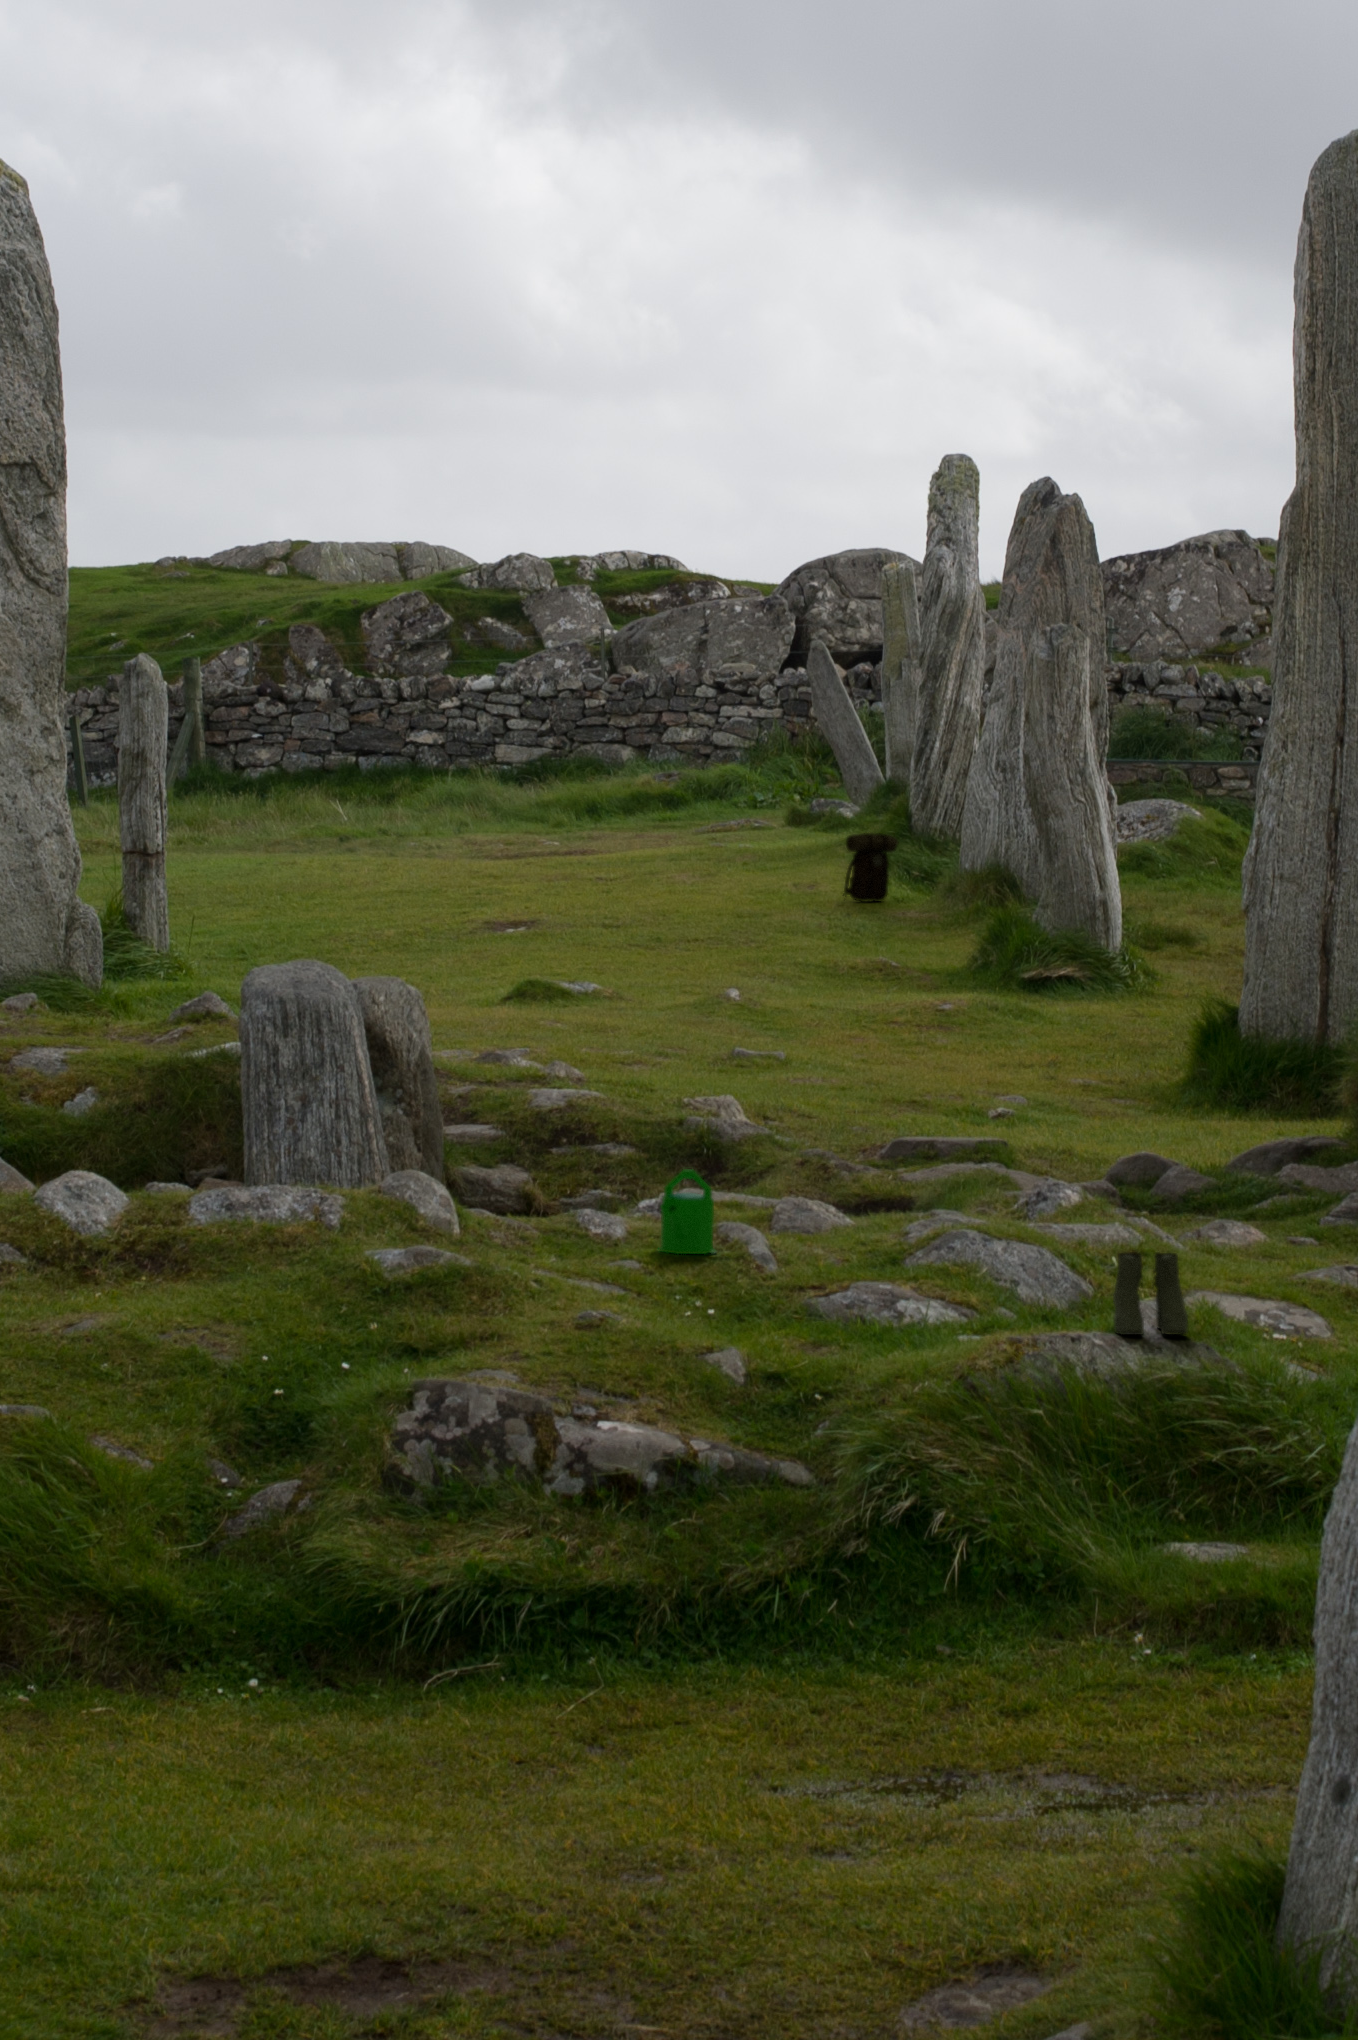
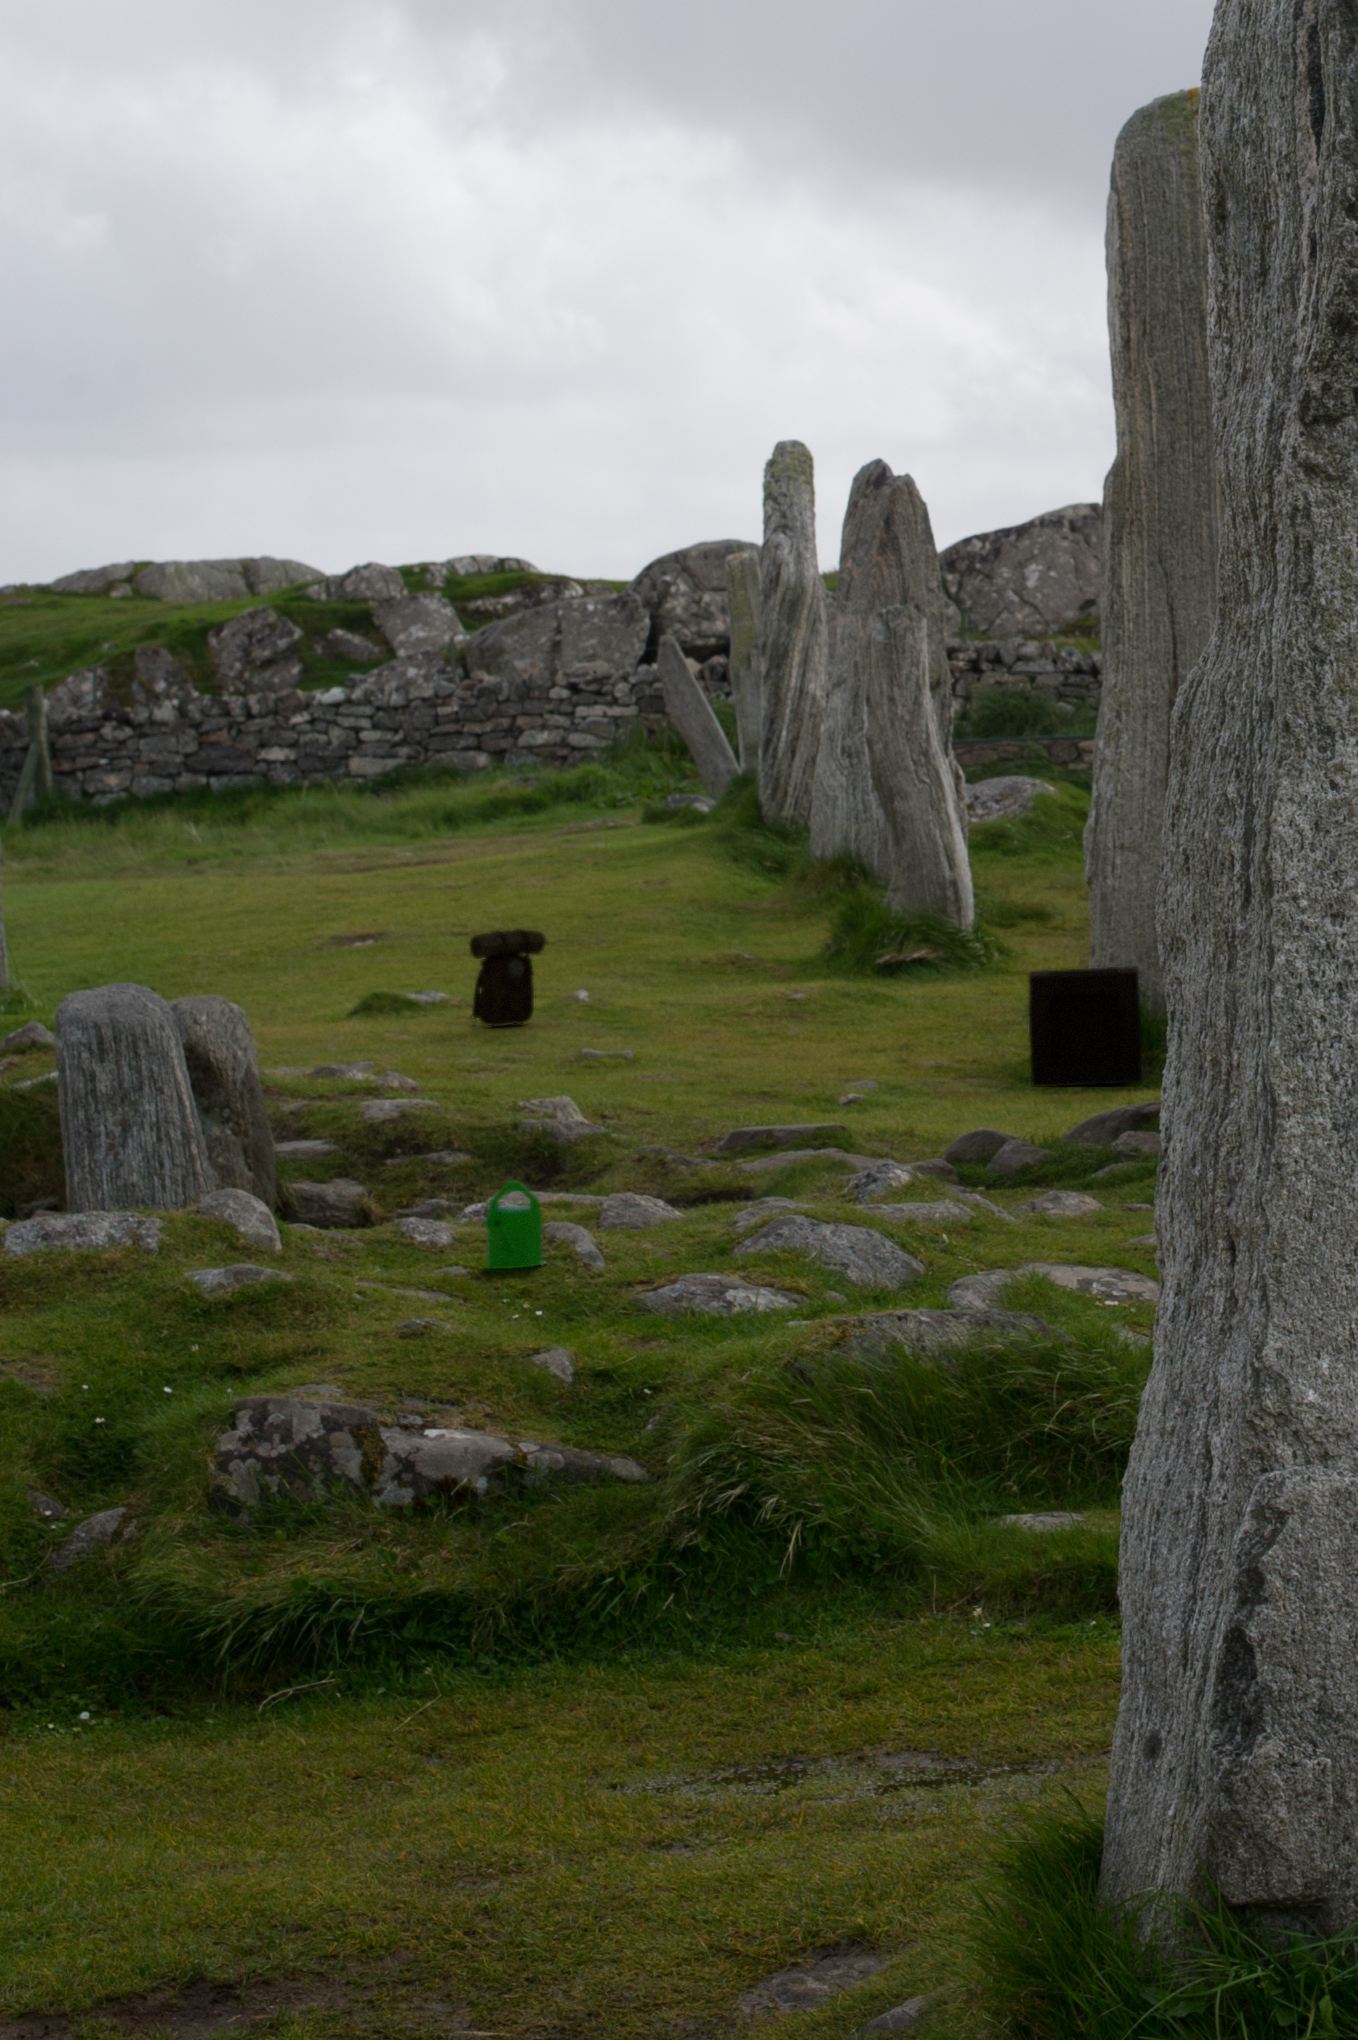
backpack: present [844,833,898,902] -> present [469,929,546,1027]
wooden crate: none [1183,1007,1298,1128] -> present [1028,966,1142,1087]
boots: present [1113,1252,1188,1335] -> none [949,1223,1025,1310]

